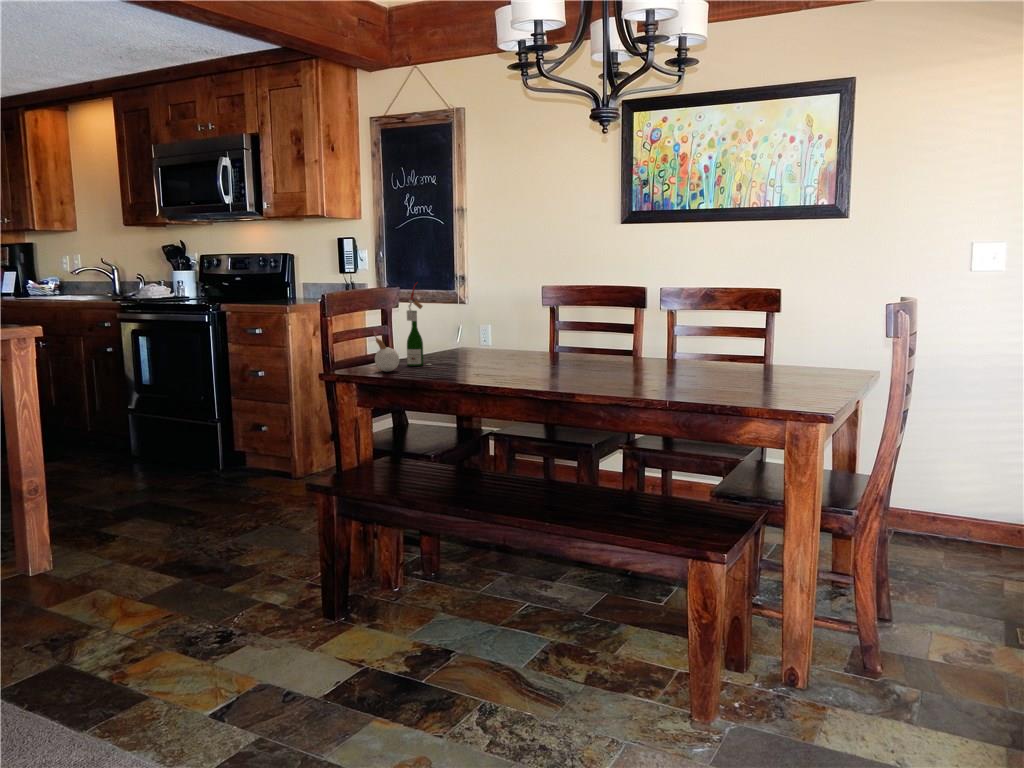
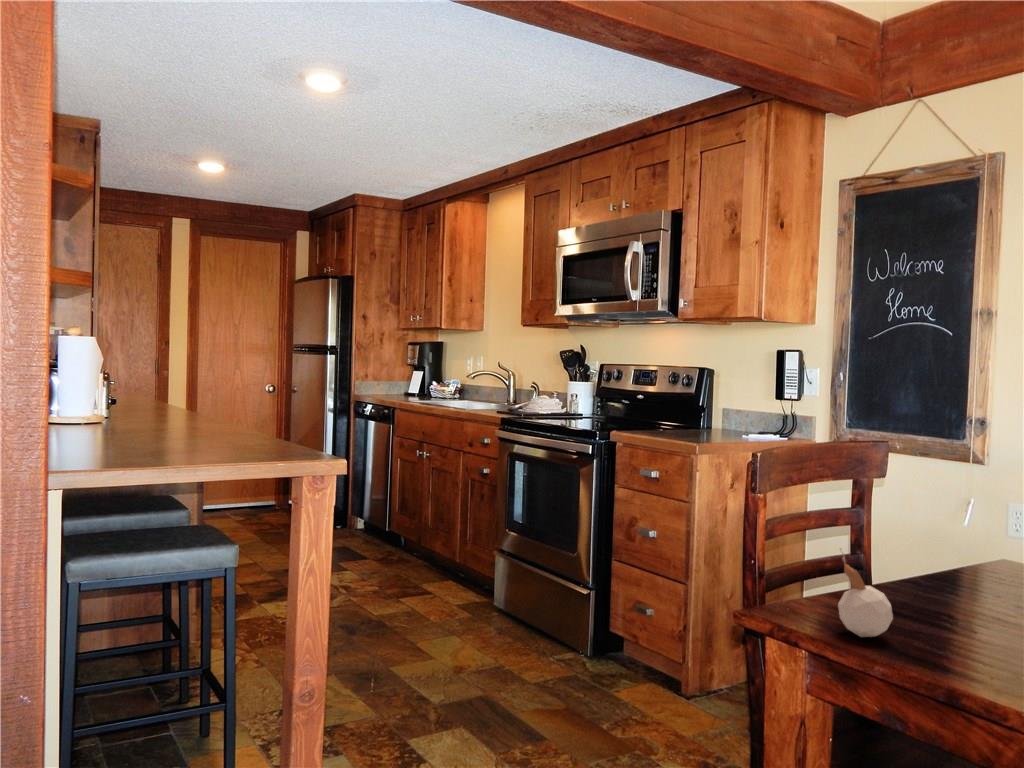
wine bottle: present [407,283,431,366] -> none [903,451,958,624]

